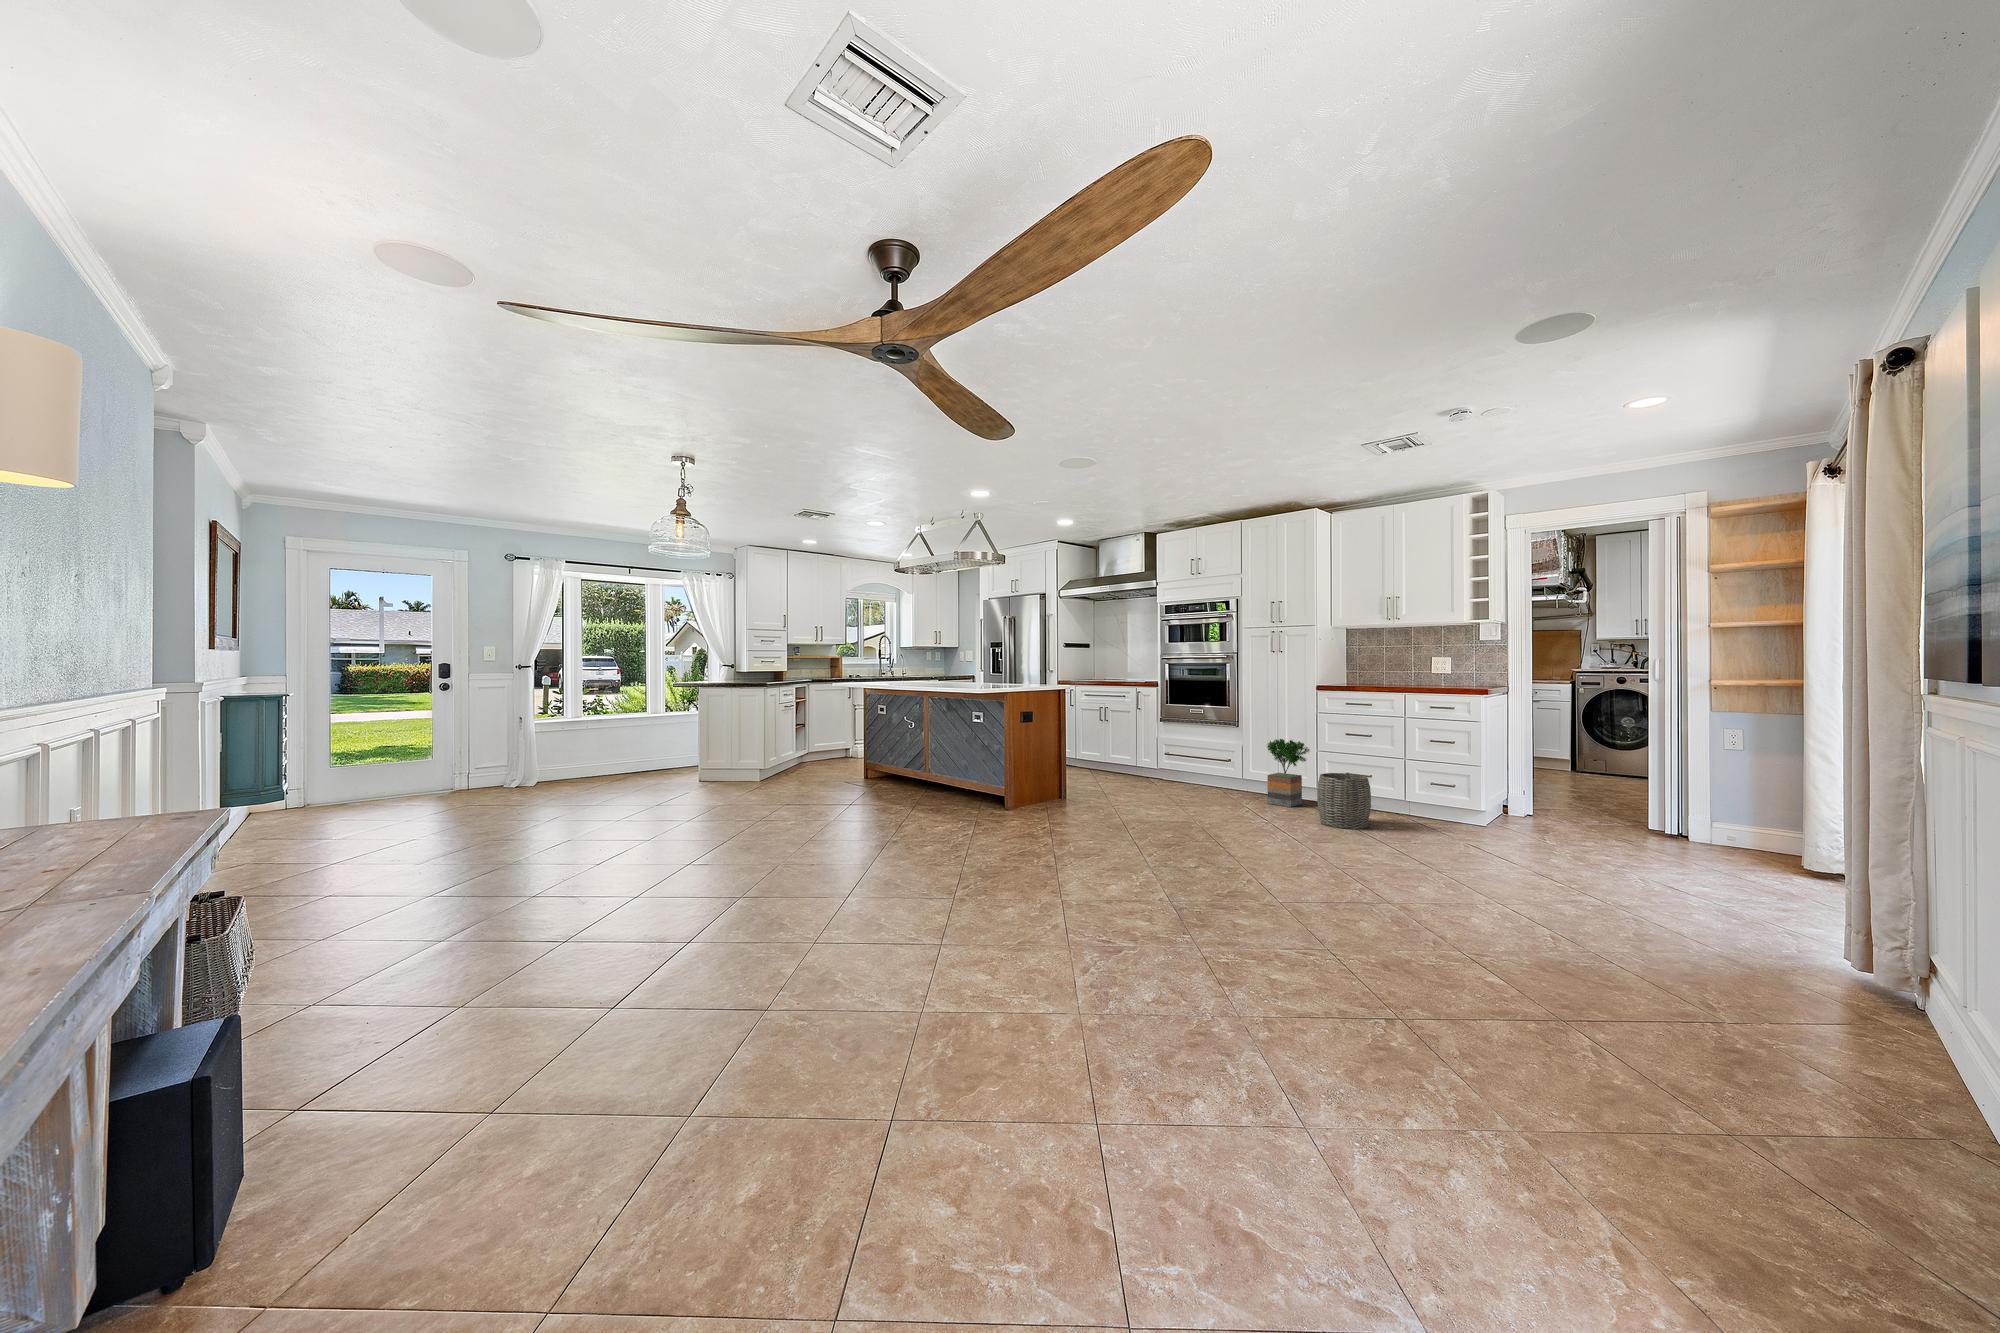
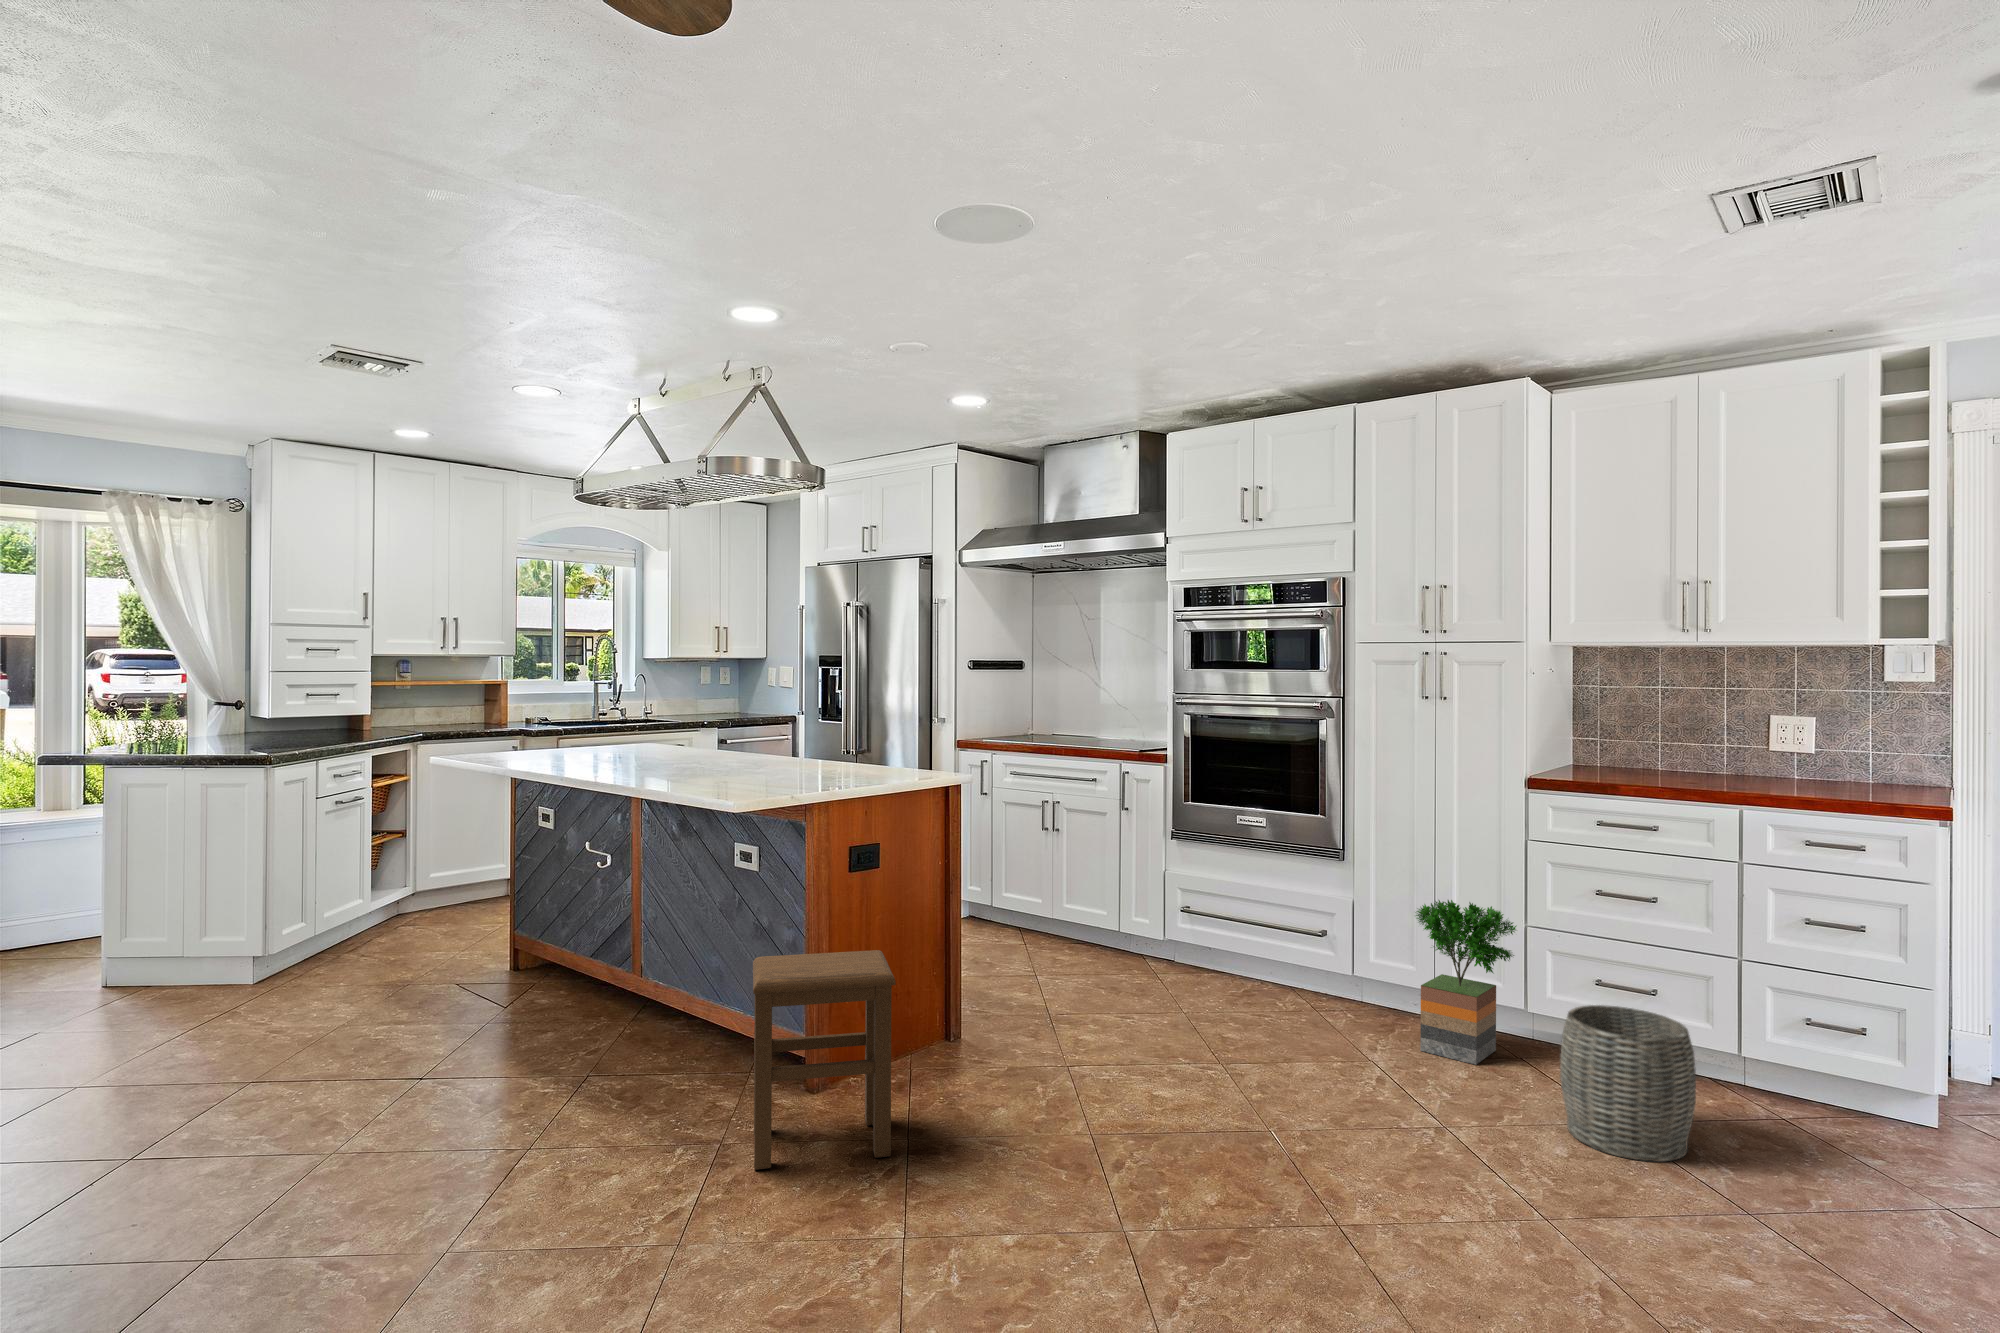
stool: none [988,747,1045,824] -> present [753,950,896,1170]

